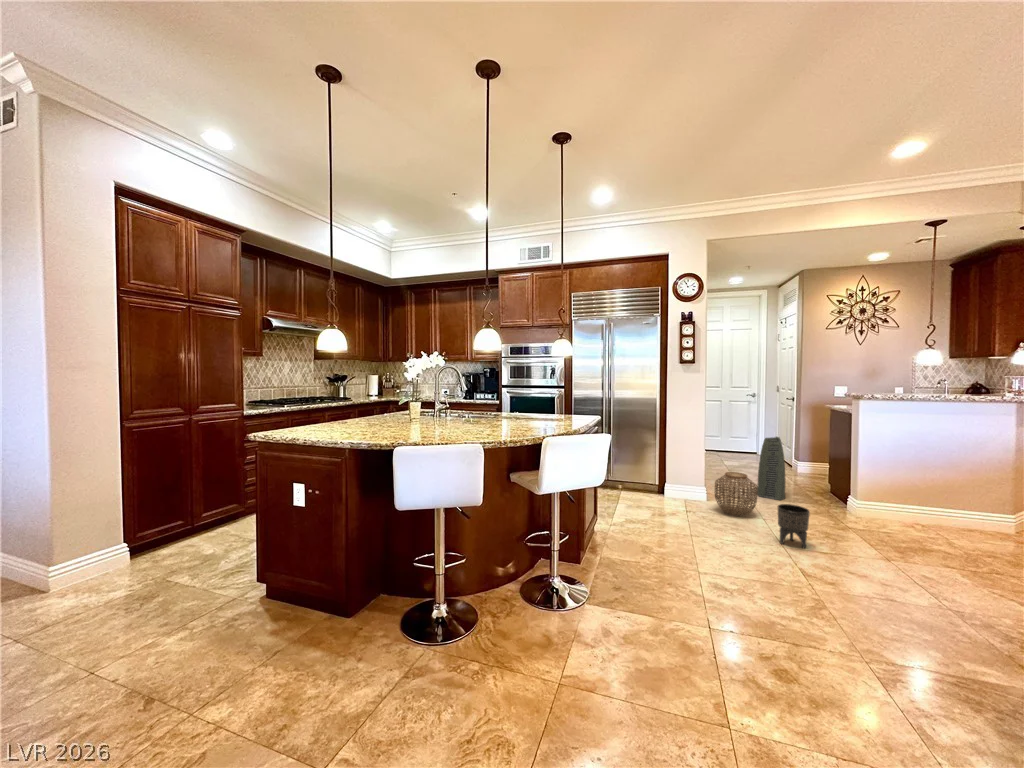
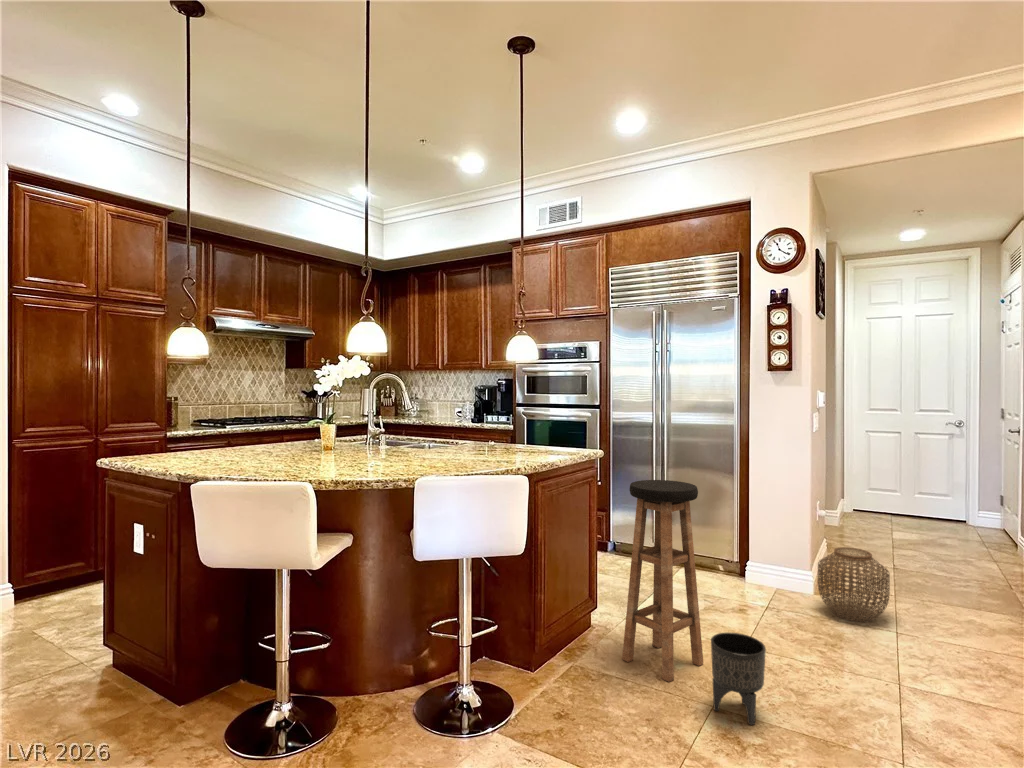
bar stool: none [627,435,675,561] -> present [622,480,703,682]
air purifier: present [757,437,786,500] -> none [916,494,967,602]
planter: present [778,504,810,548] -> present [711,632,766,725]

